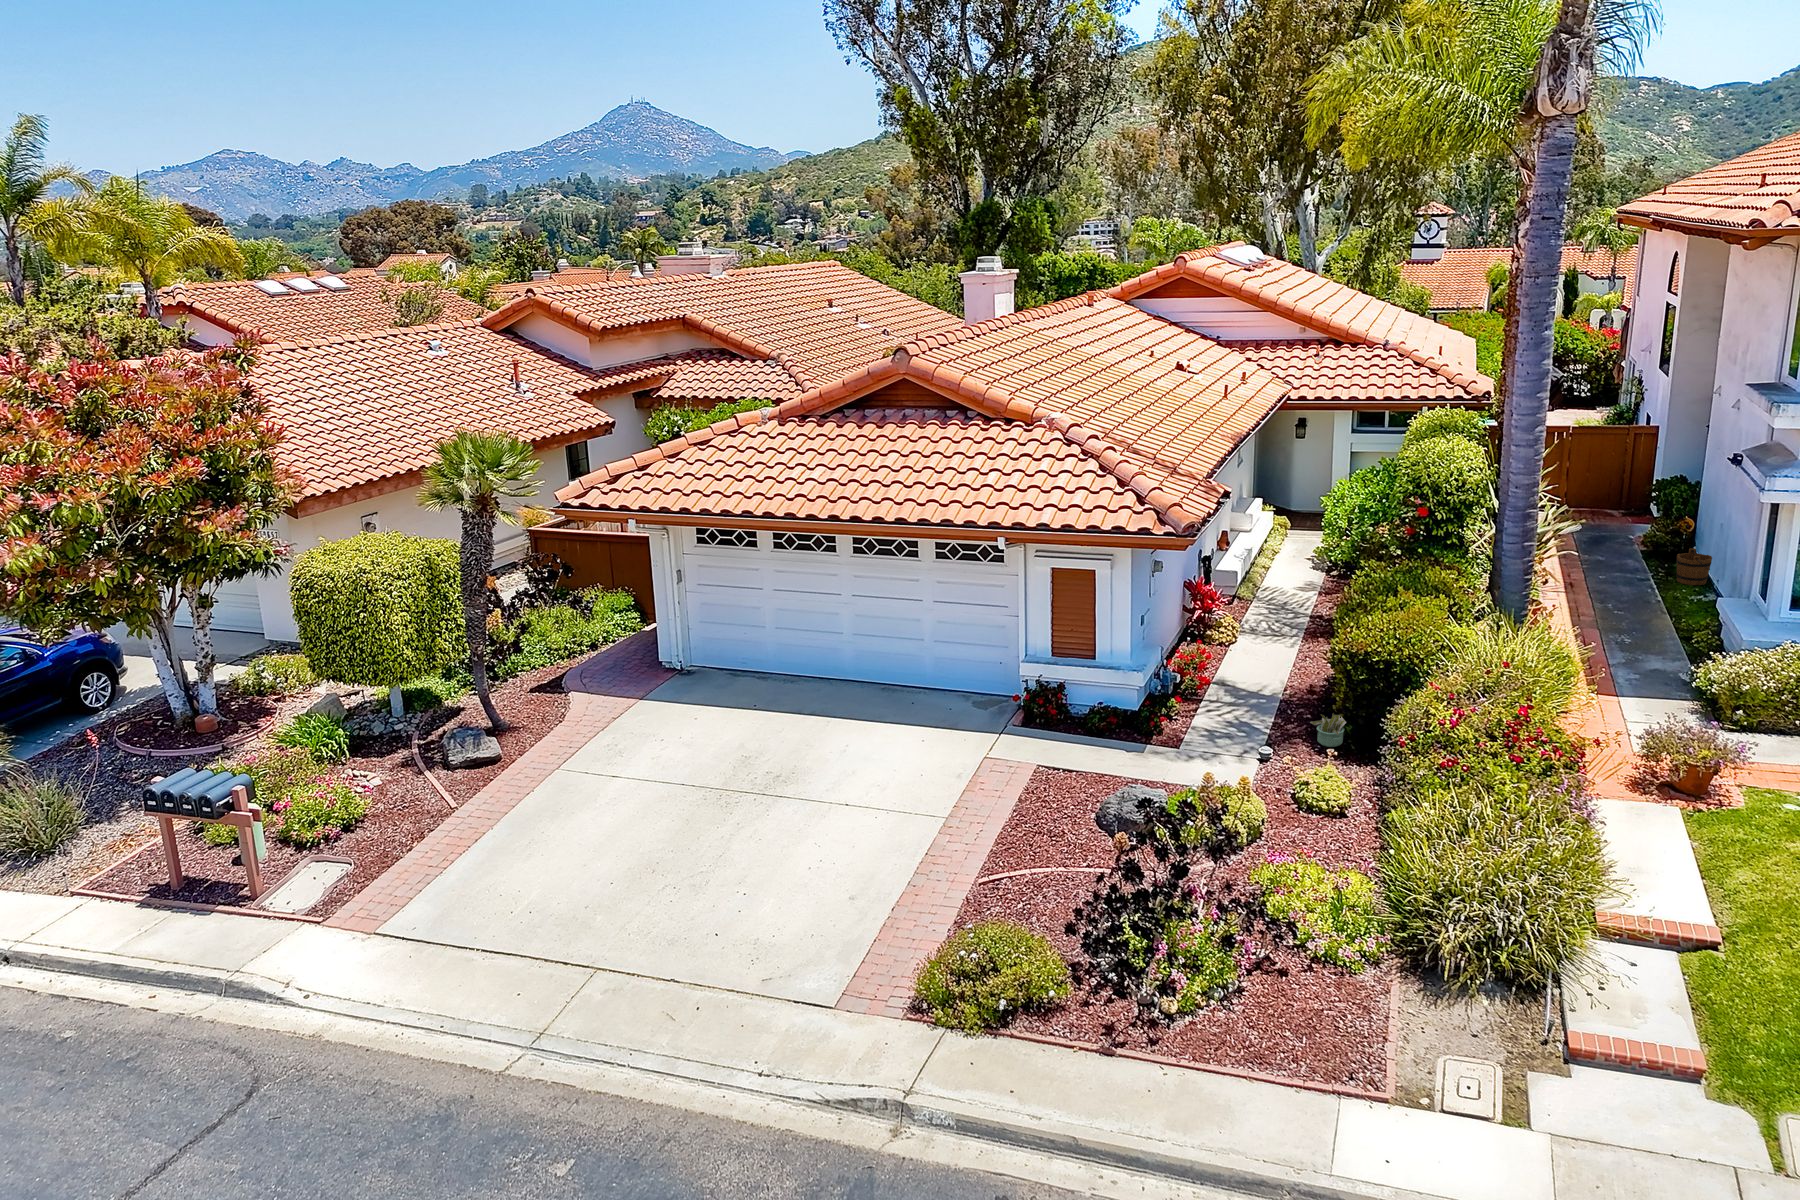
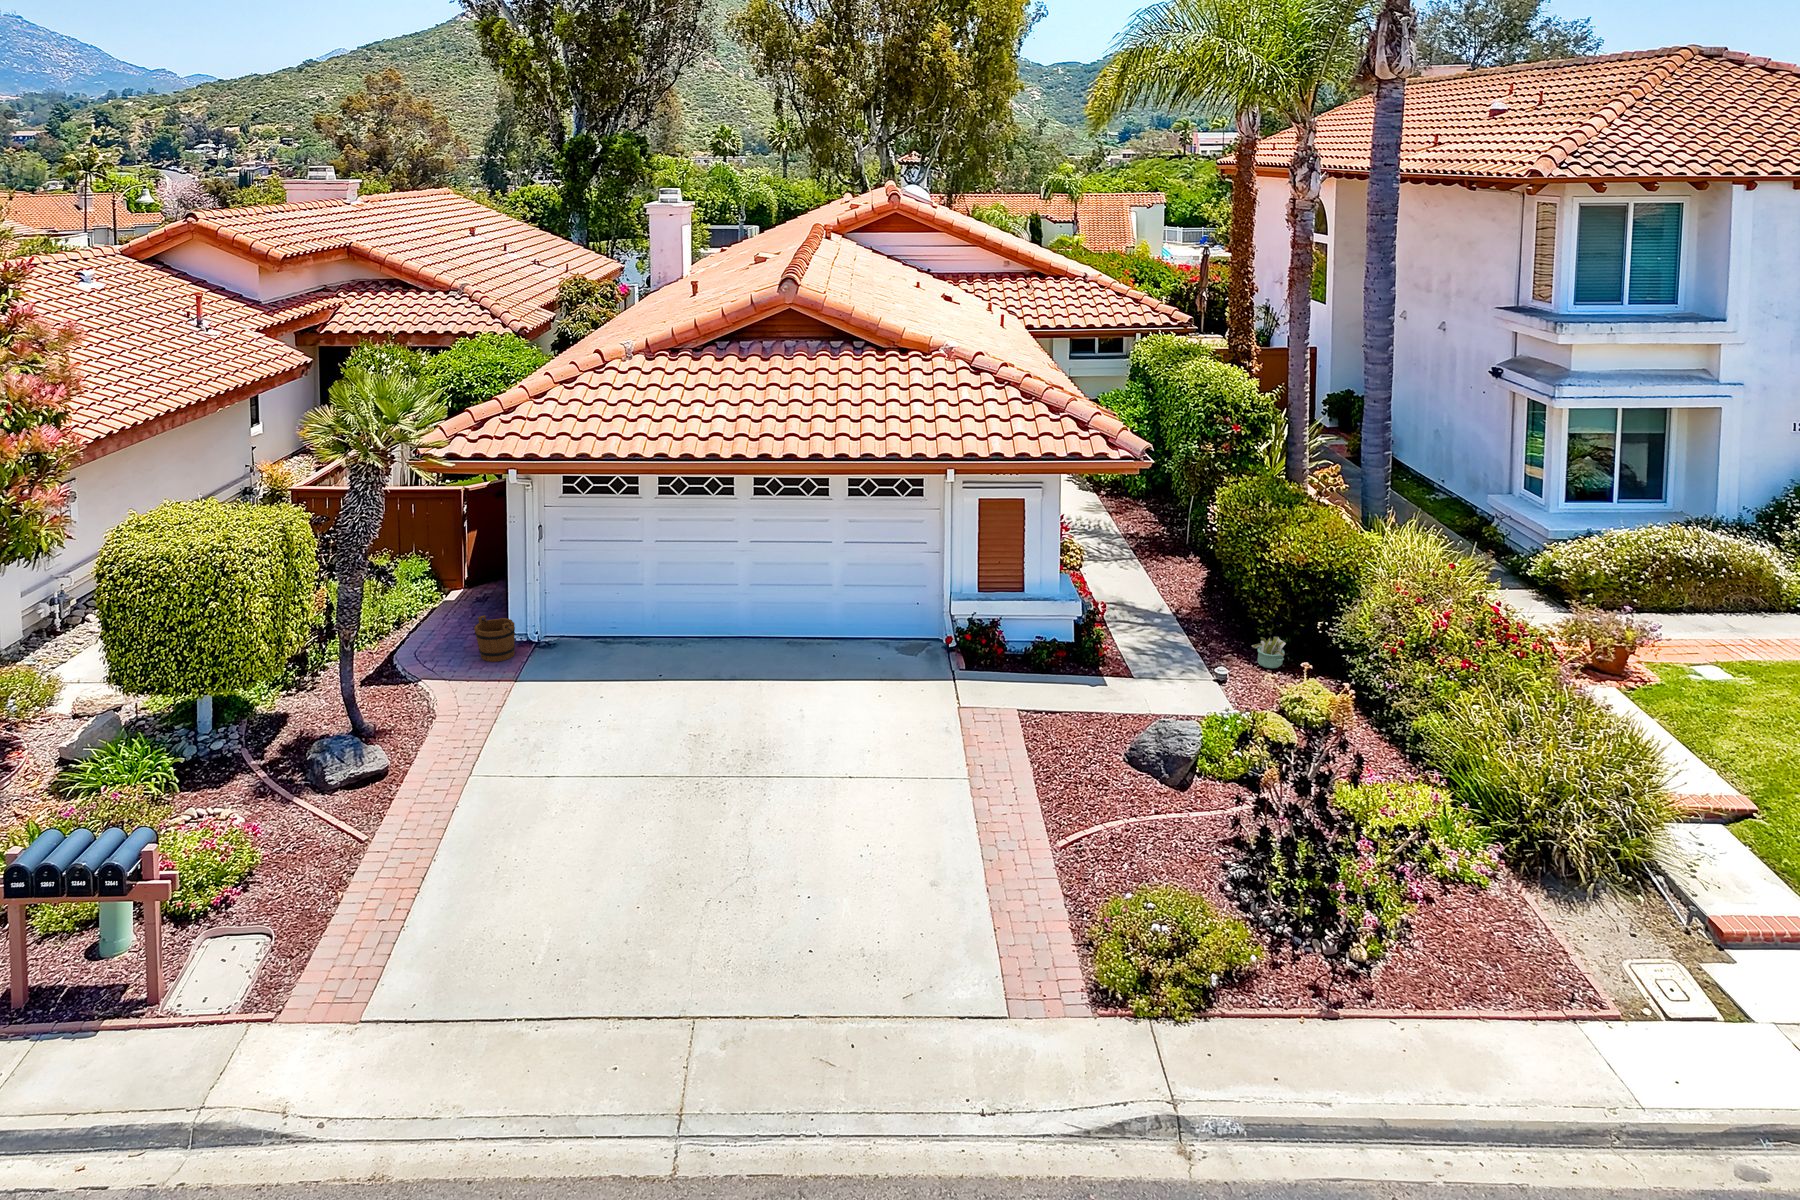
bucket: present [1676,548,1712,585] -> present [474,615,516,662]

